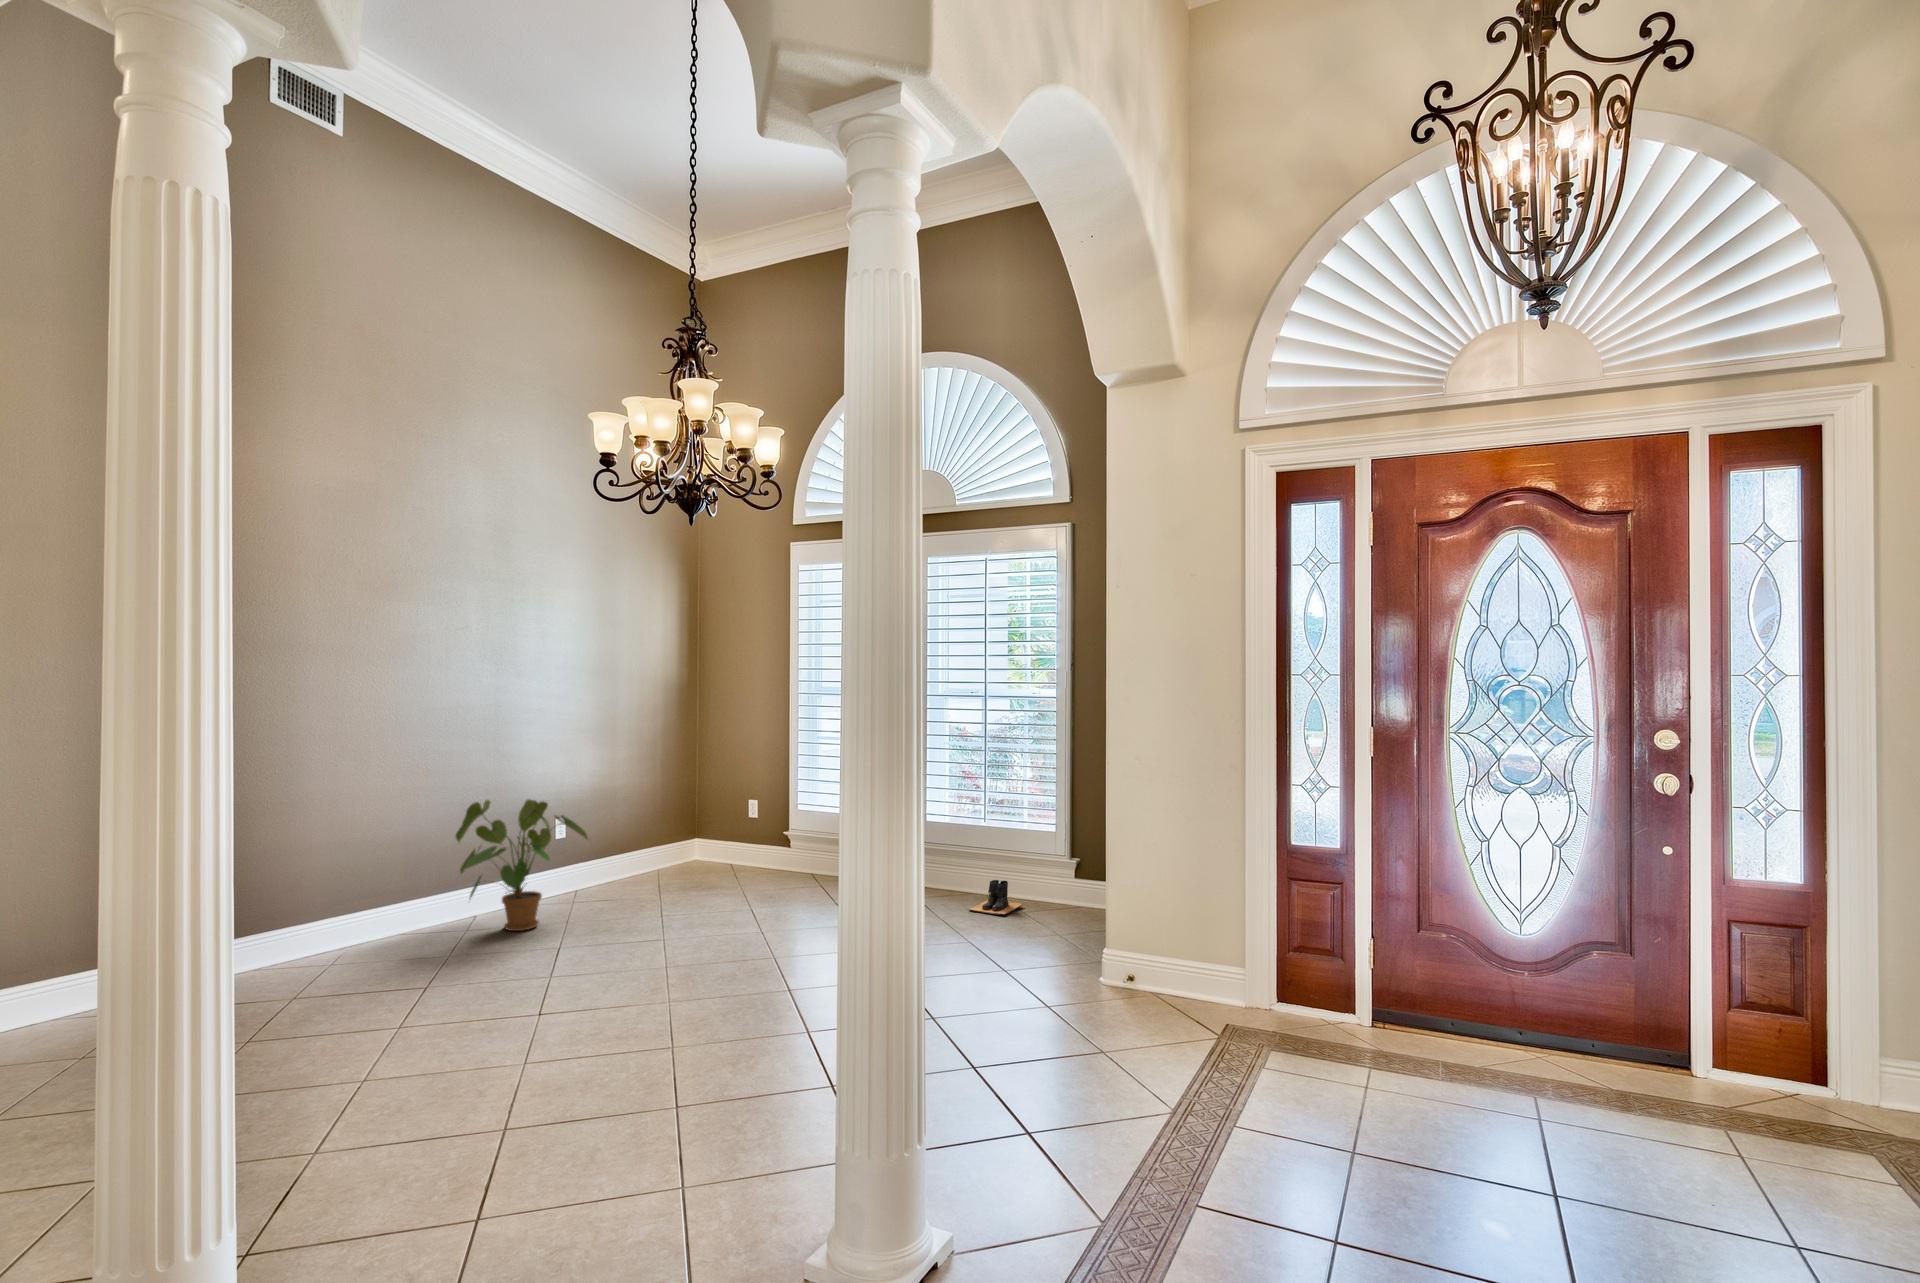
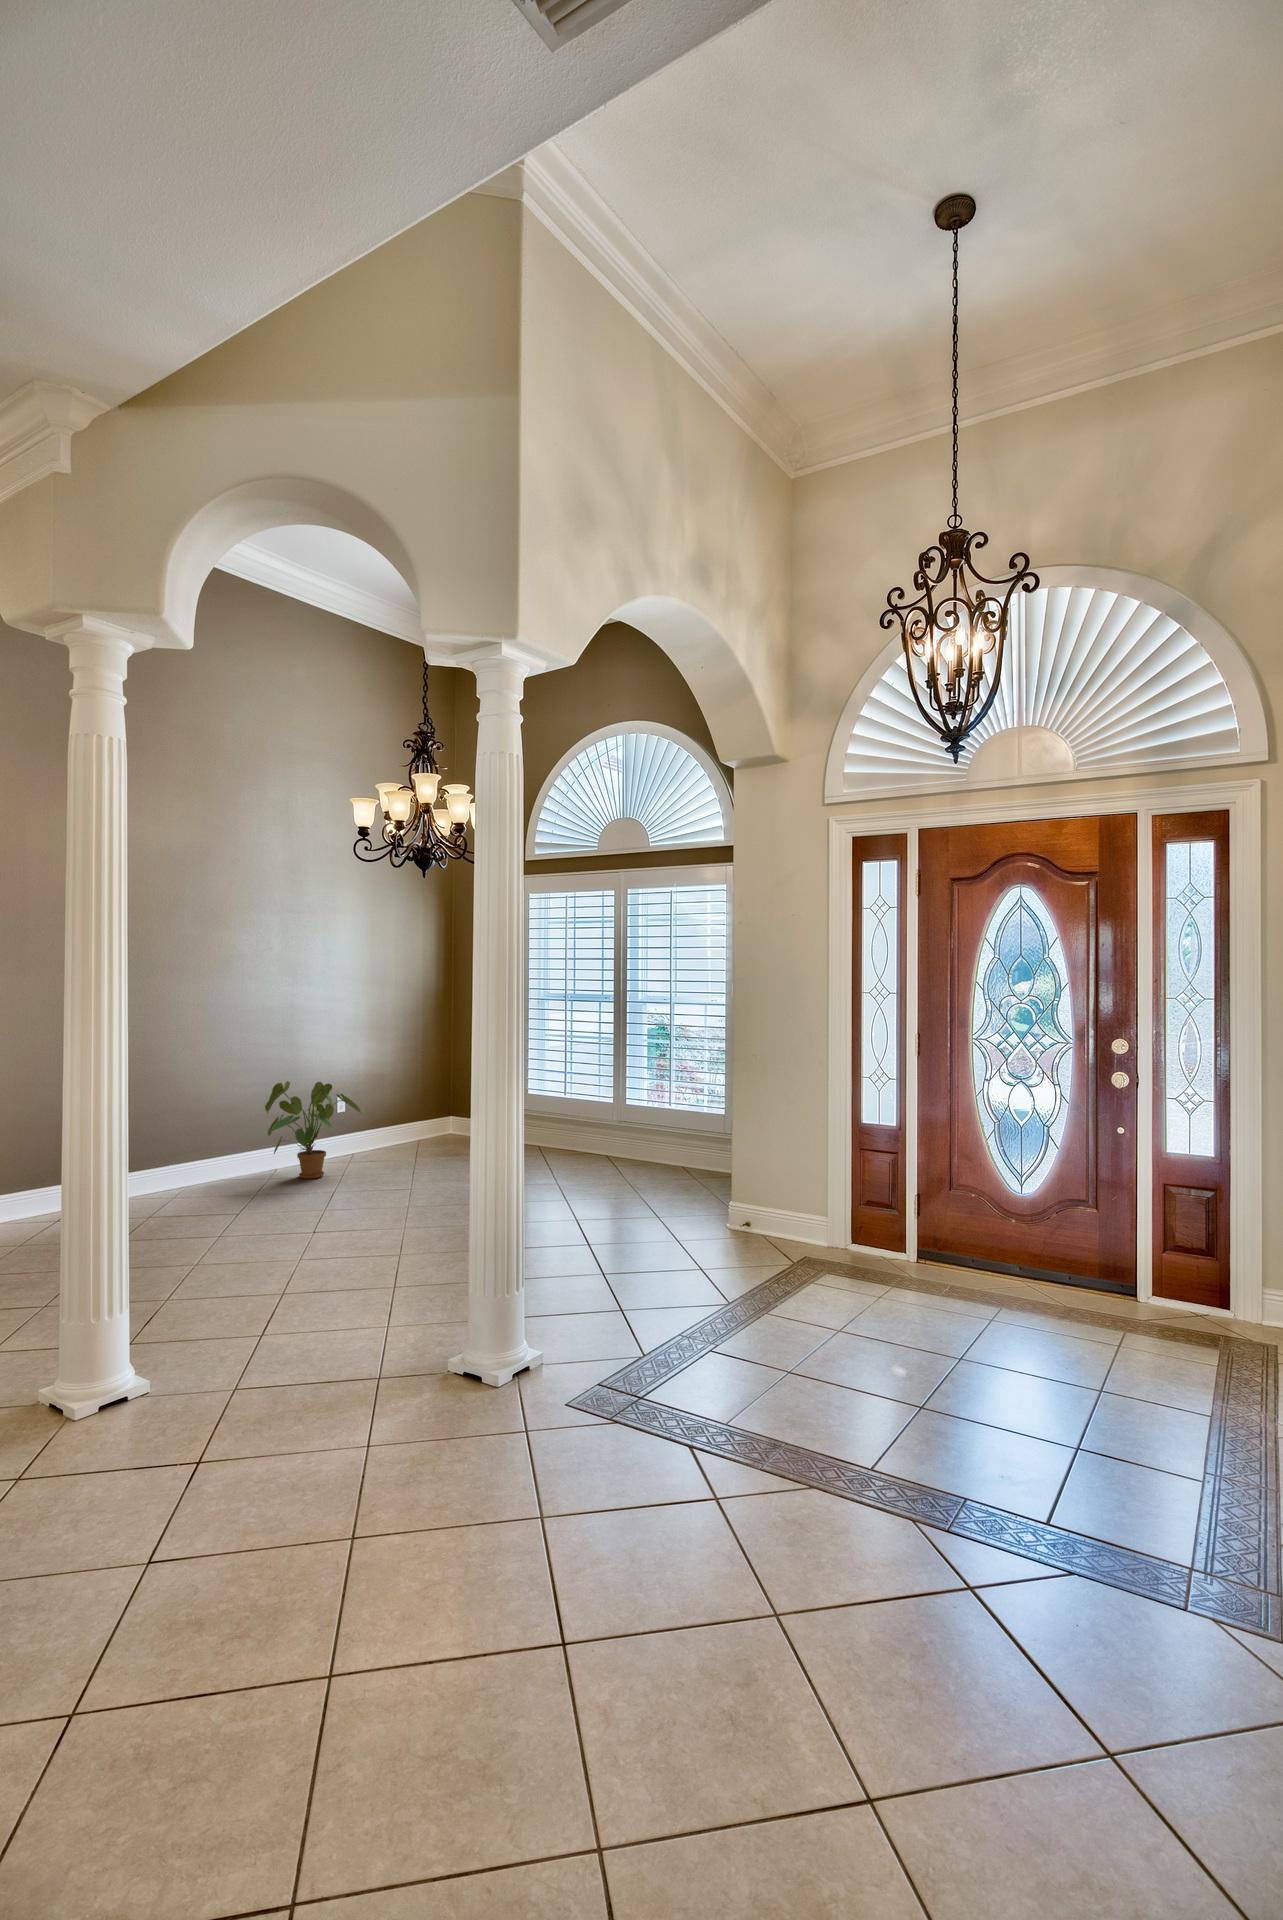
boots: present [969,880,1023,915] -> none [650,1152,694,1179]

